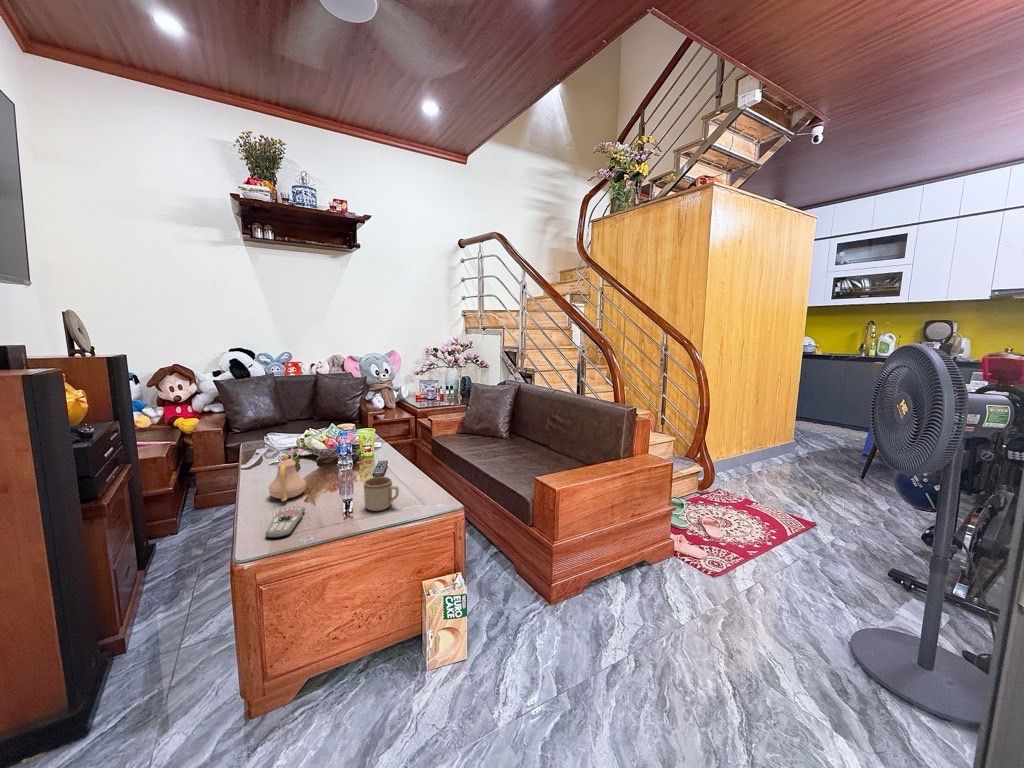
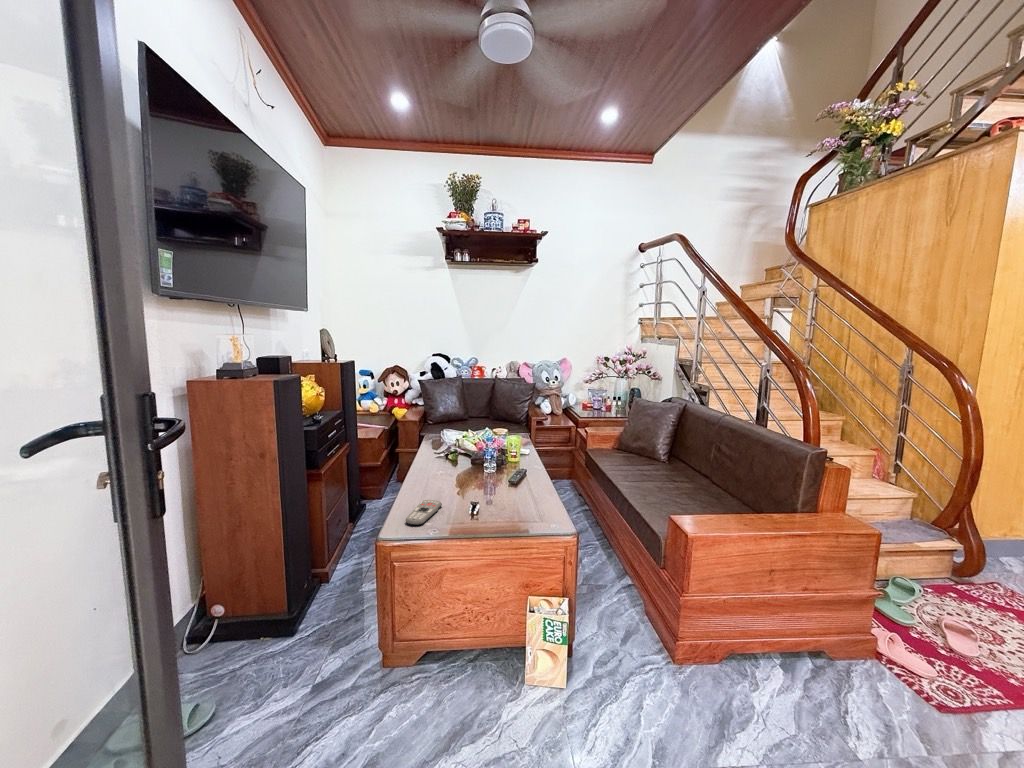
teapot: present [268,448,306,501] -> none [422,448,451,493]
mug: present [364,477,399,511] -> none [488,486,517,519]

